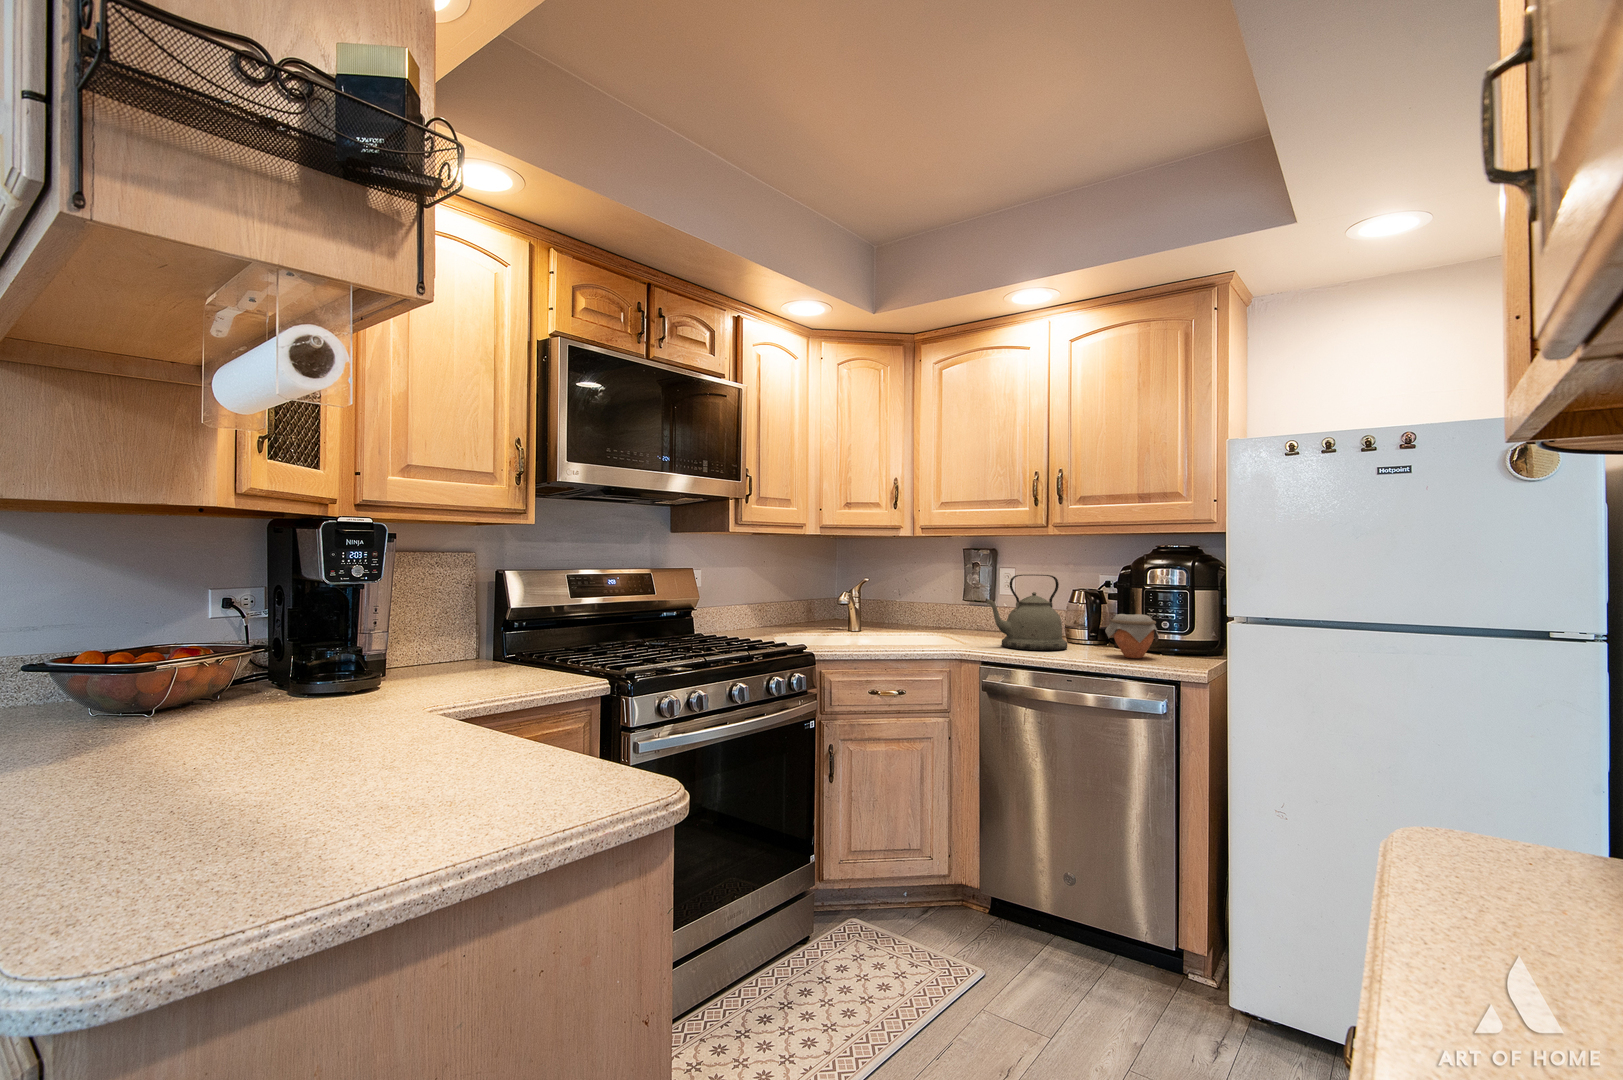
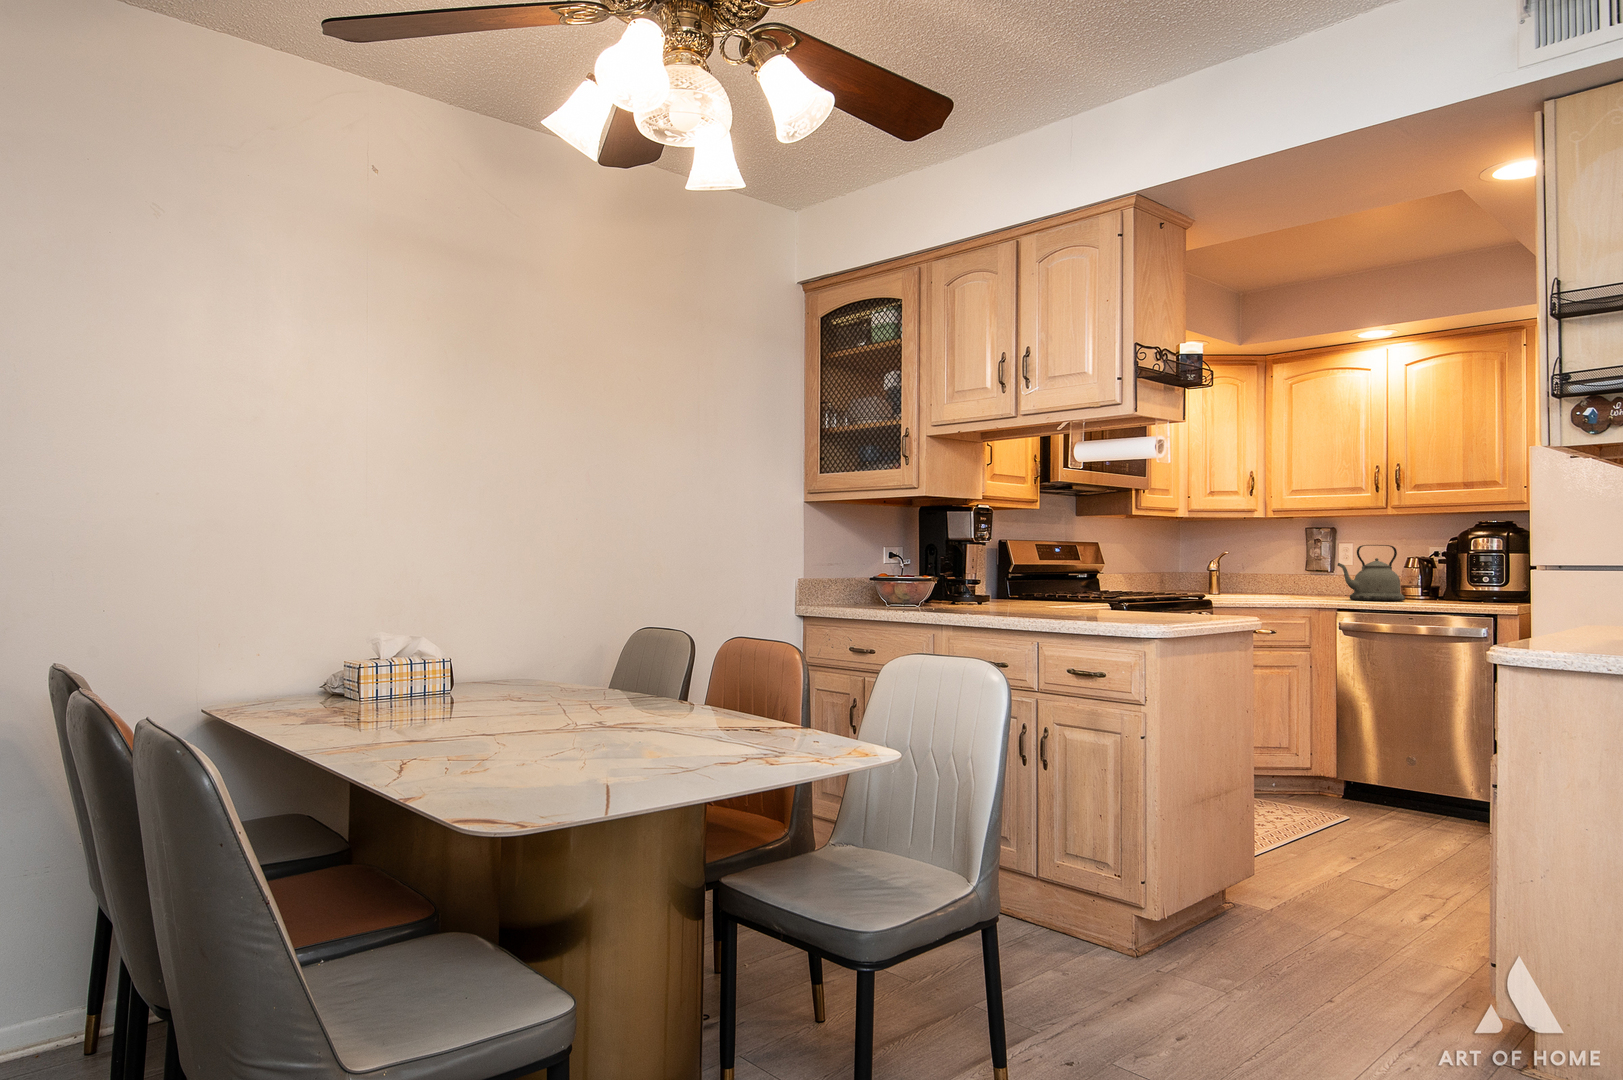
jar: present [1105,614,1159,658] -> none [1437,572,1481,604]

